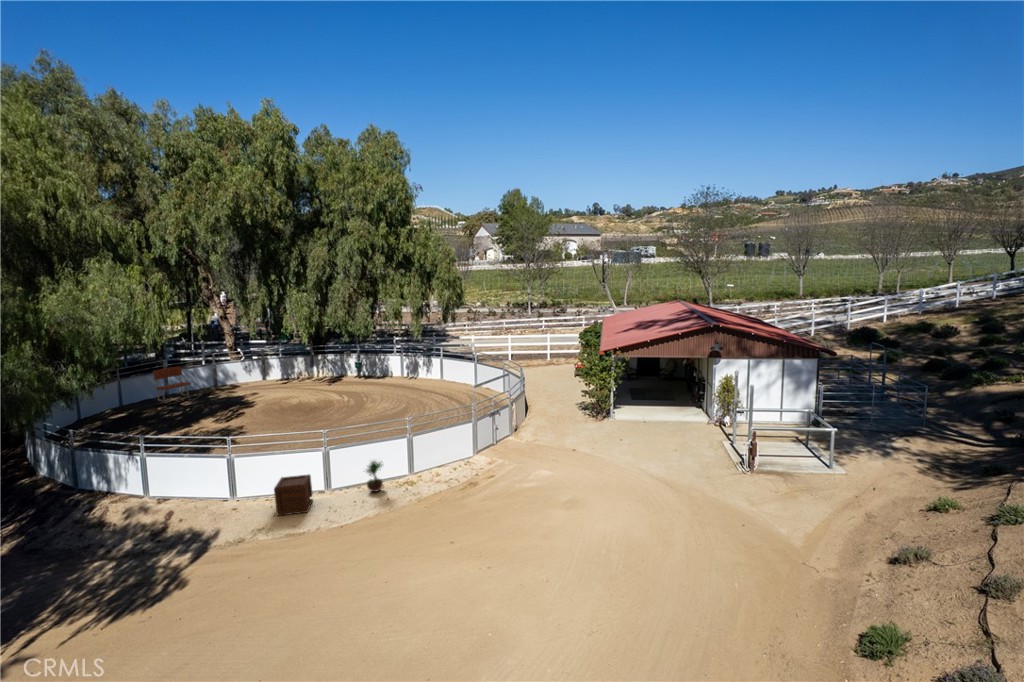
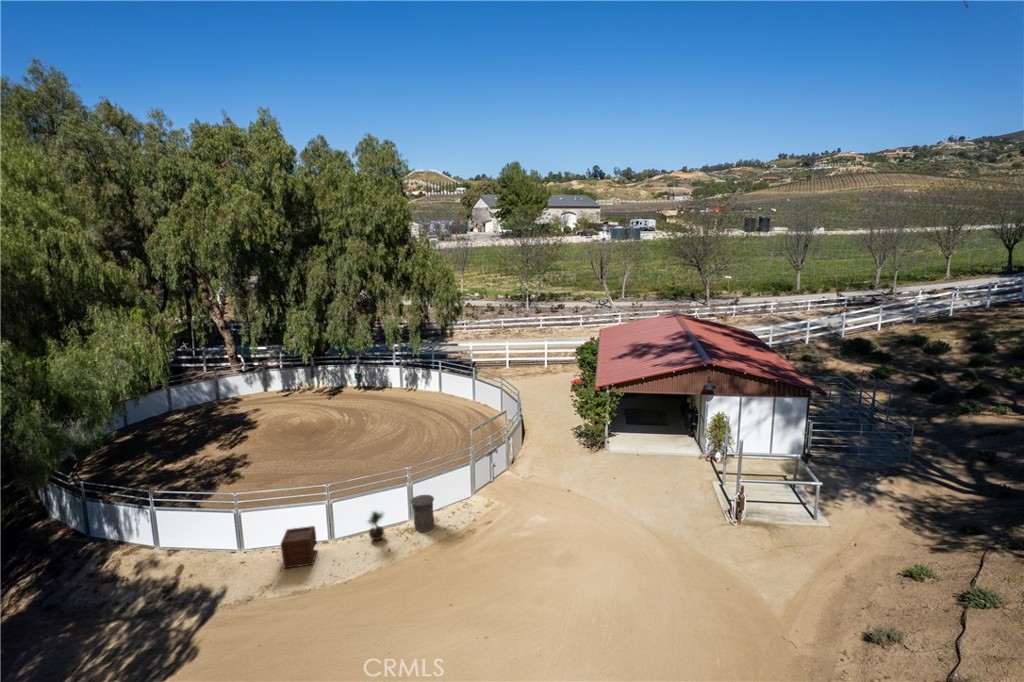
bench: present [153,366,191,401] -> none [155,385,192,422]
trash can: none [411,448,436,485] -> present [411,495,435,532]

